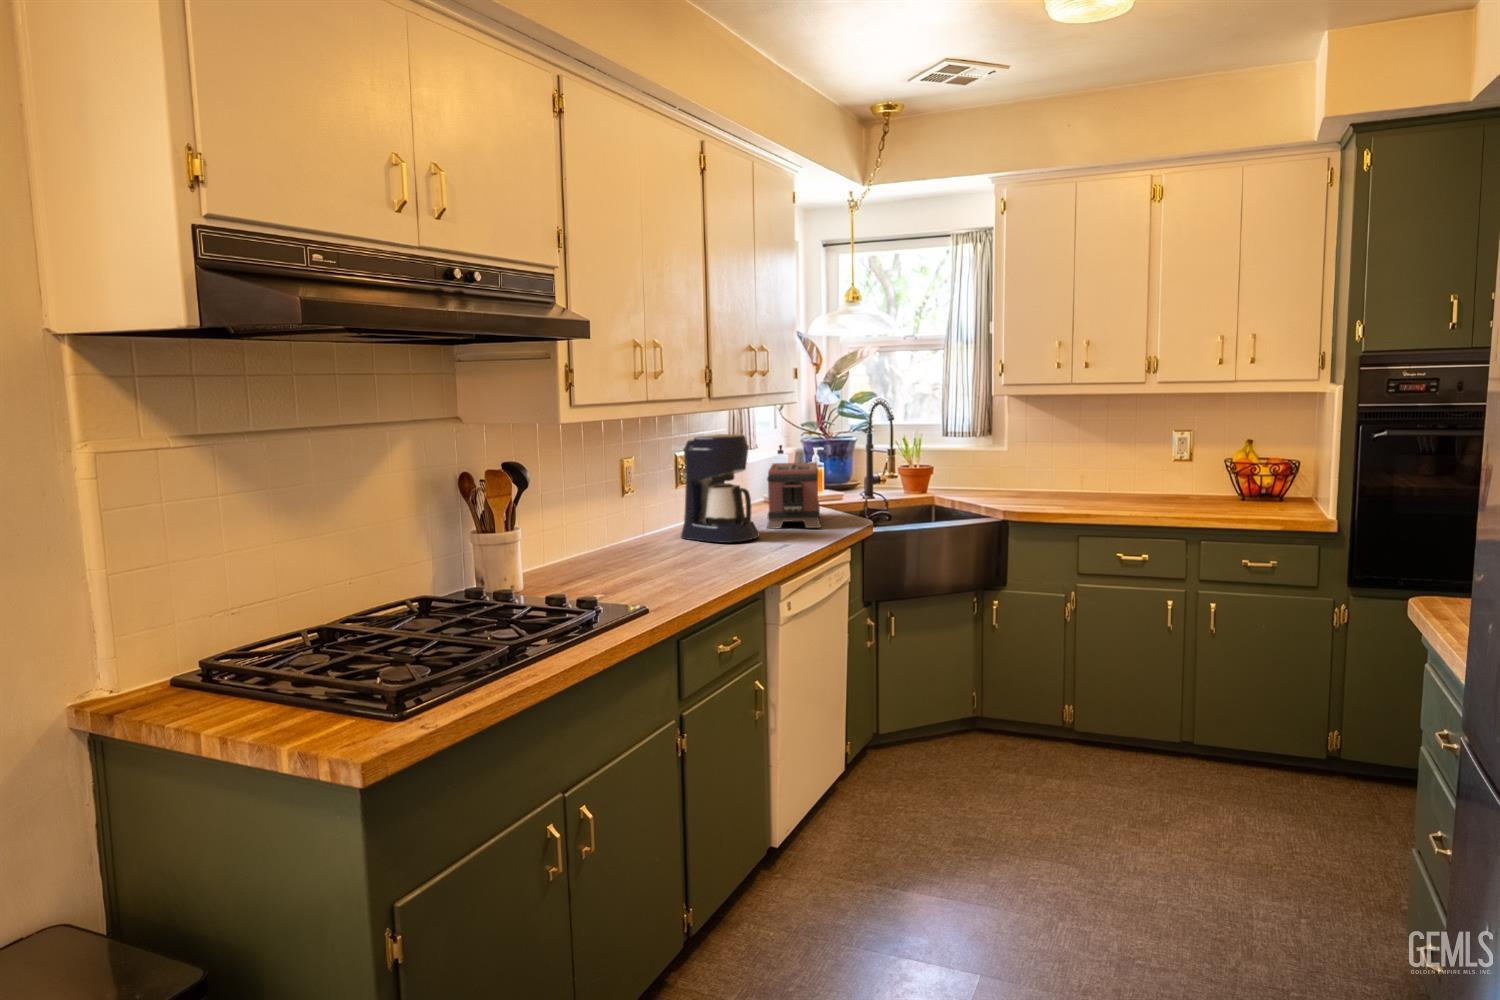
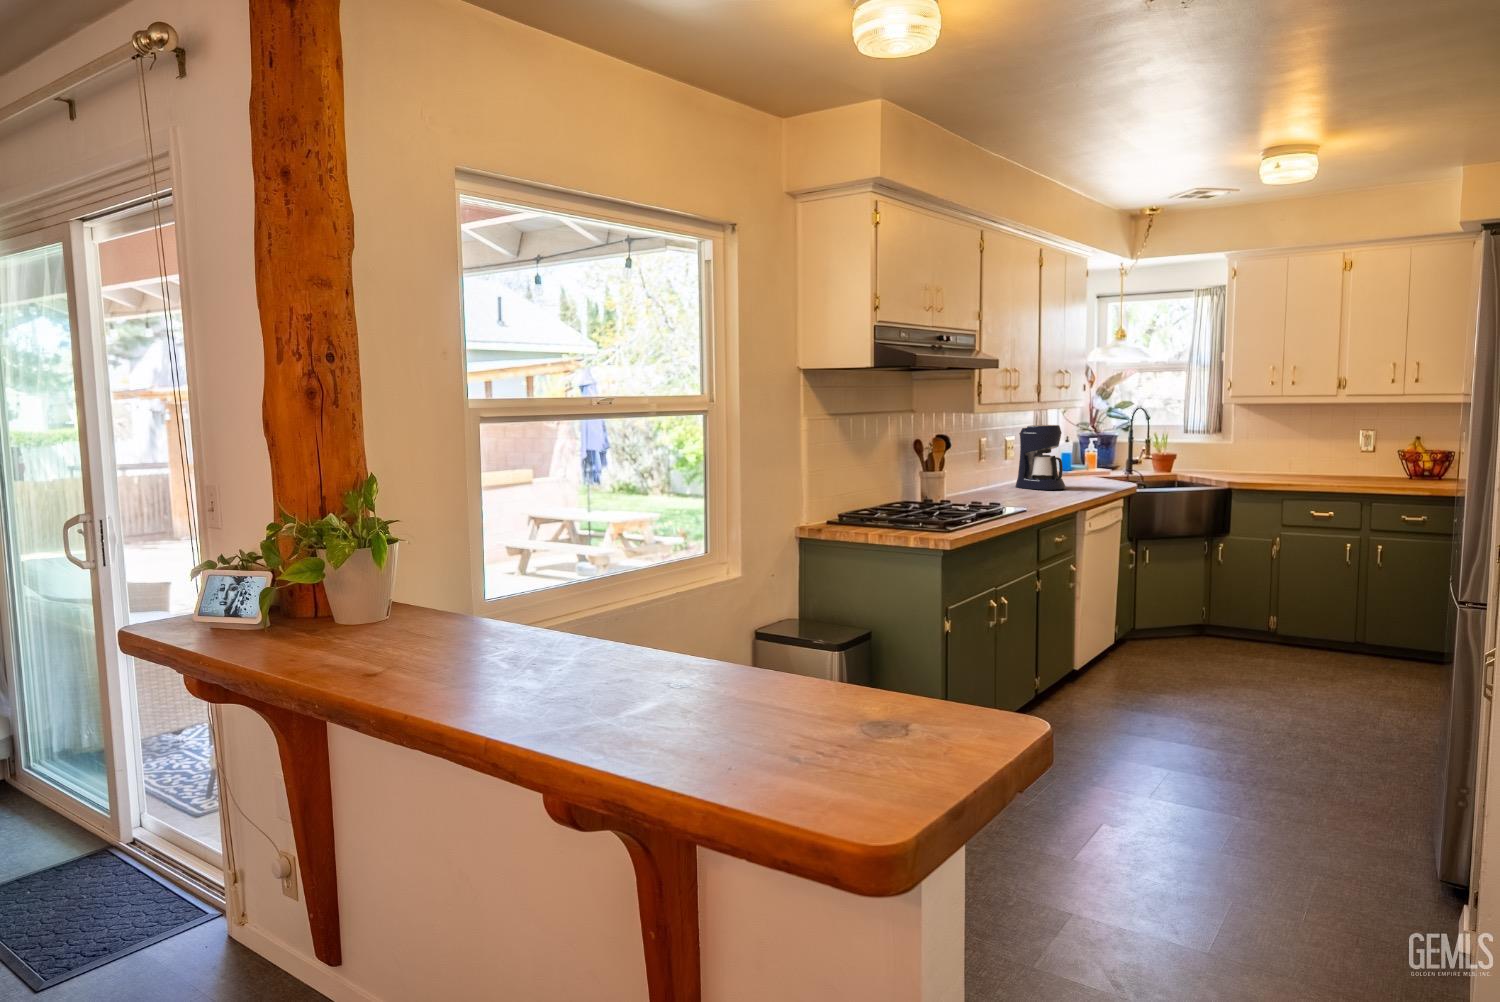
toaster: present [767,462,821,529] -> none [1065,446,1103,486]

